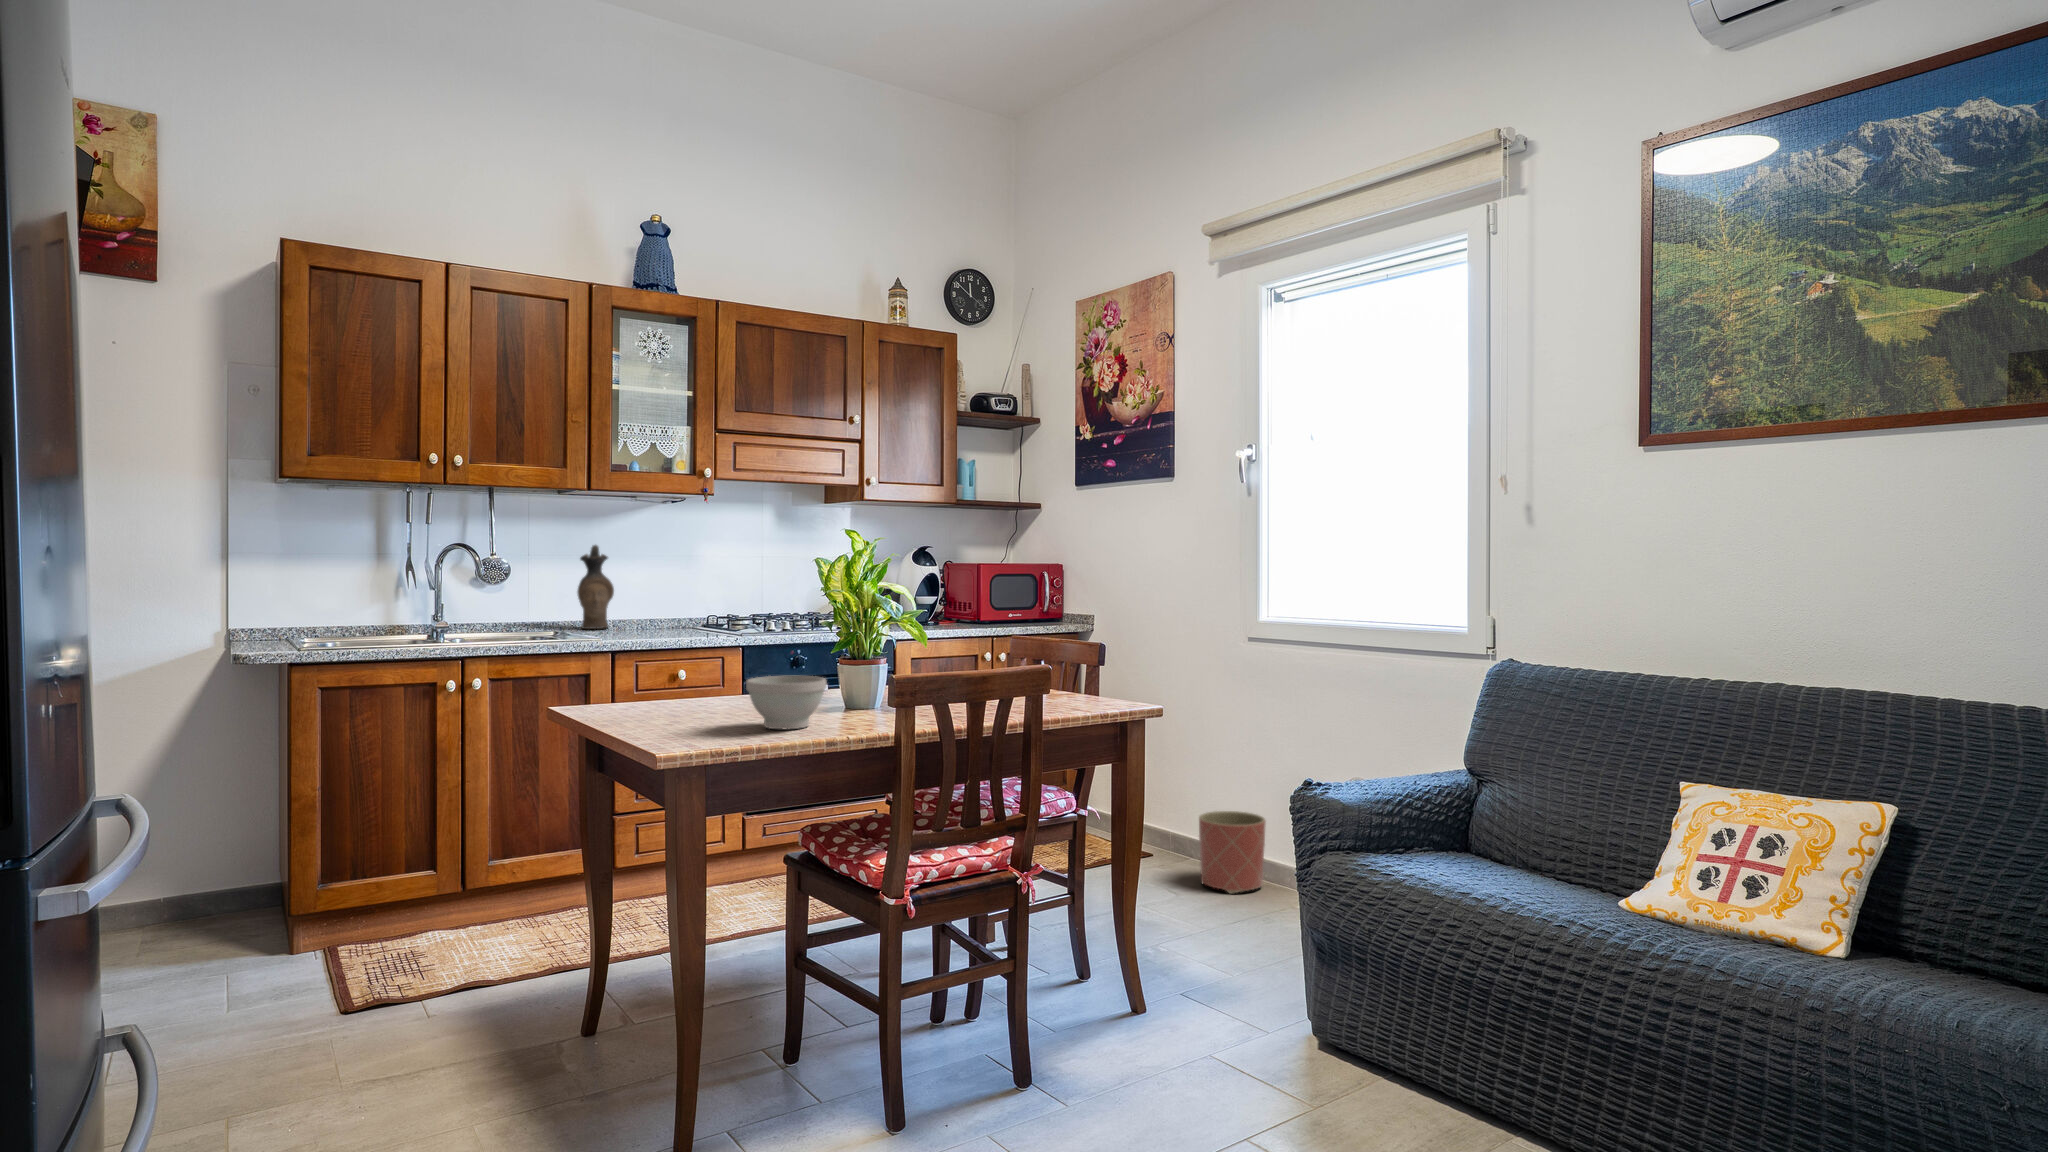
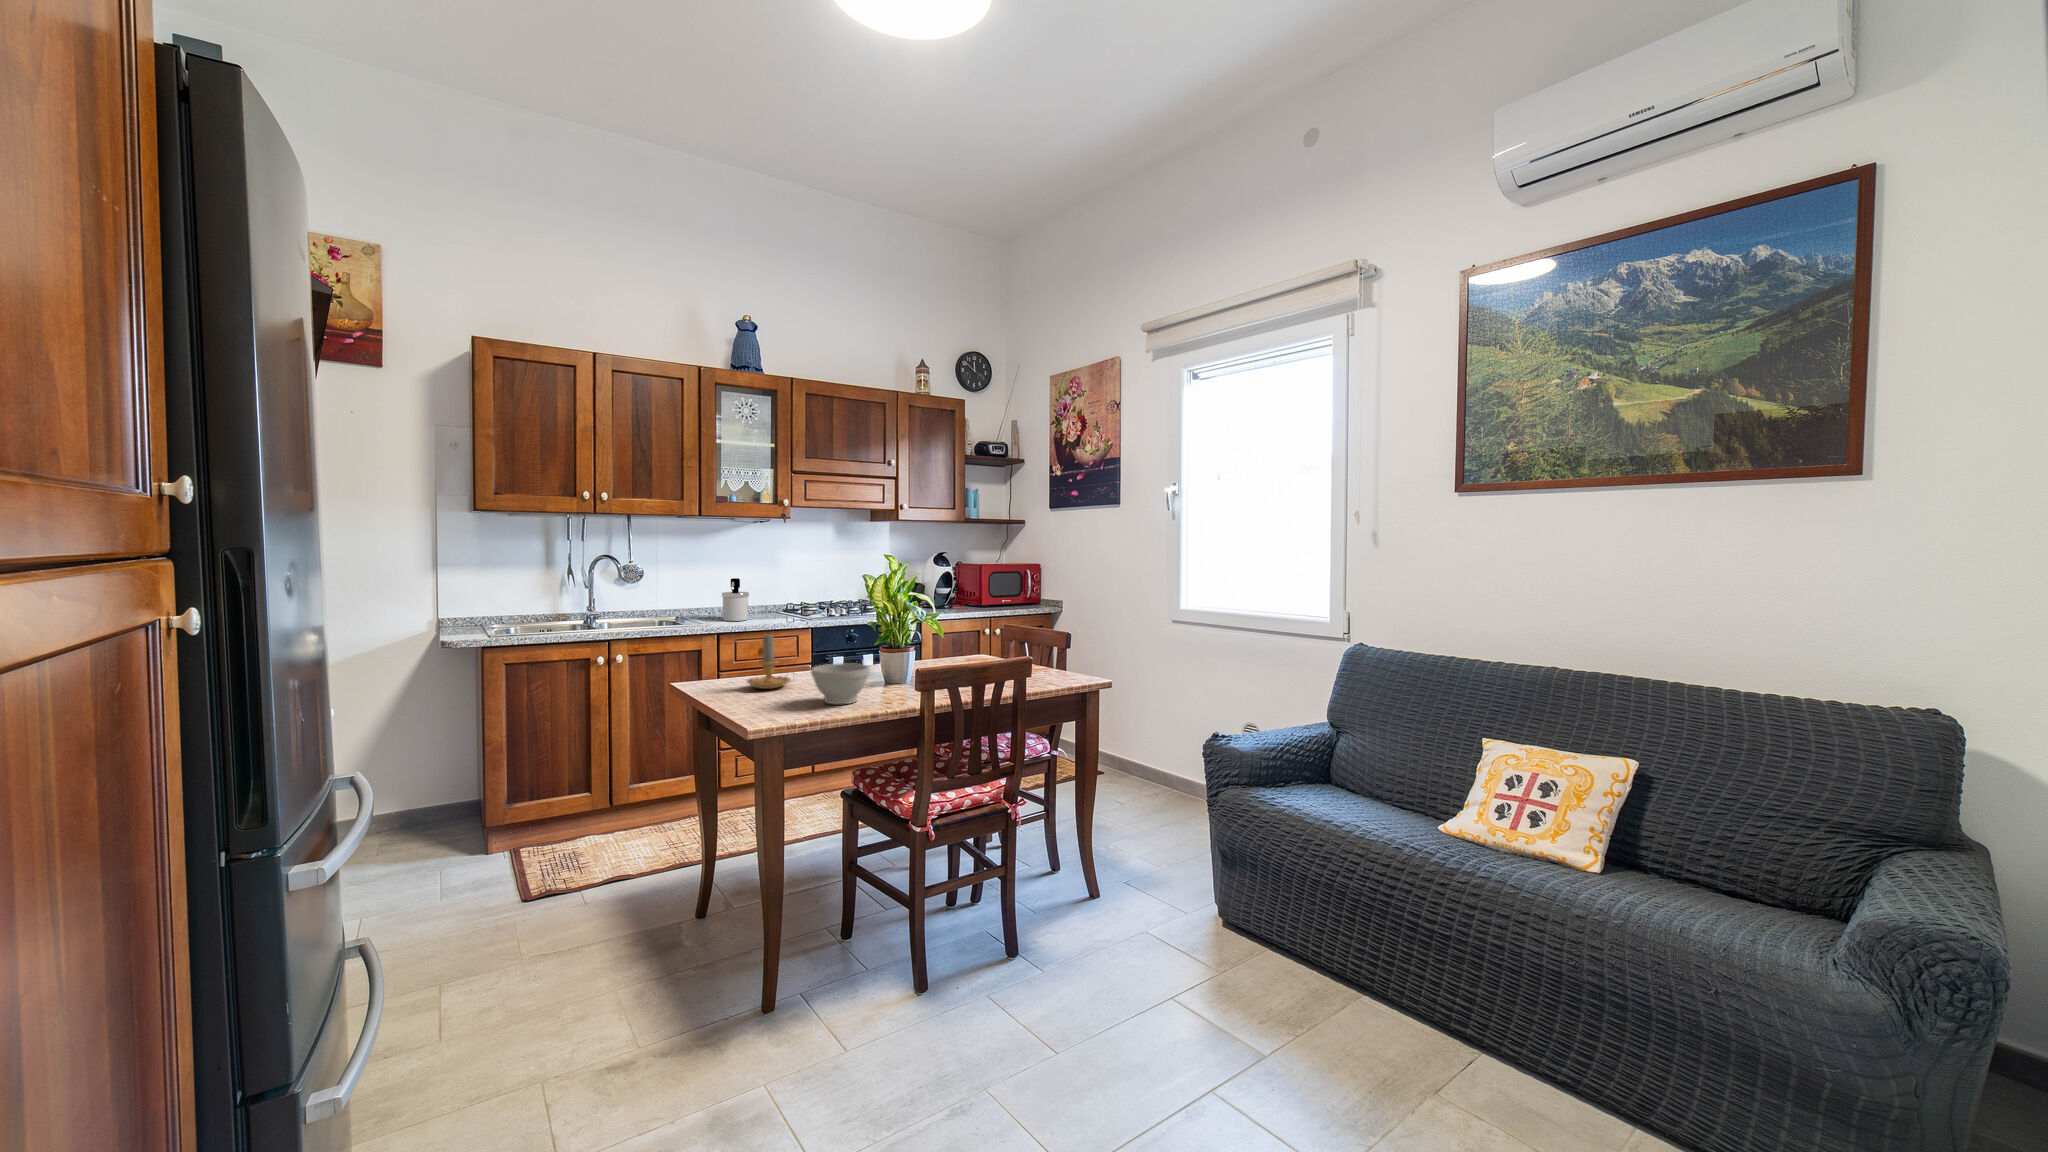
ceramic pitcher: present [577,545,614,629] -> none [694,554,720,614]
soap dispenser: none [617,578,655,637] -> present [722,578,749,621]
candle: none [655,635,722,714] -> present [747,634,791,689]
planter: present [1199,811,1266,894] -> none [1136,742,1183,801]

